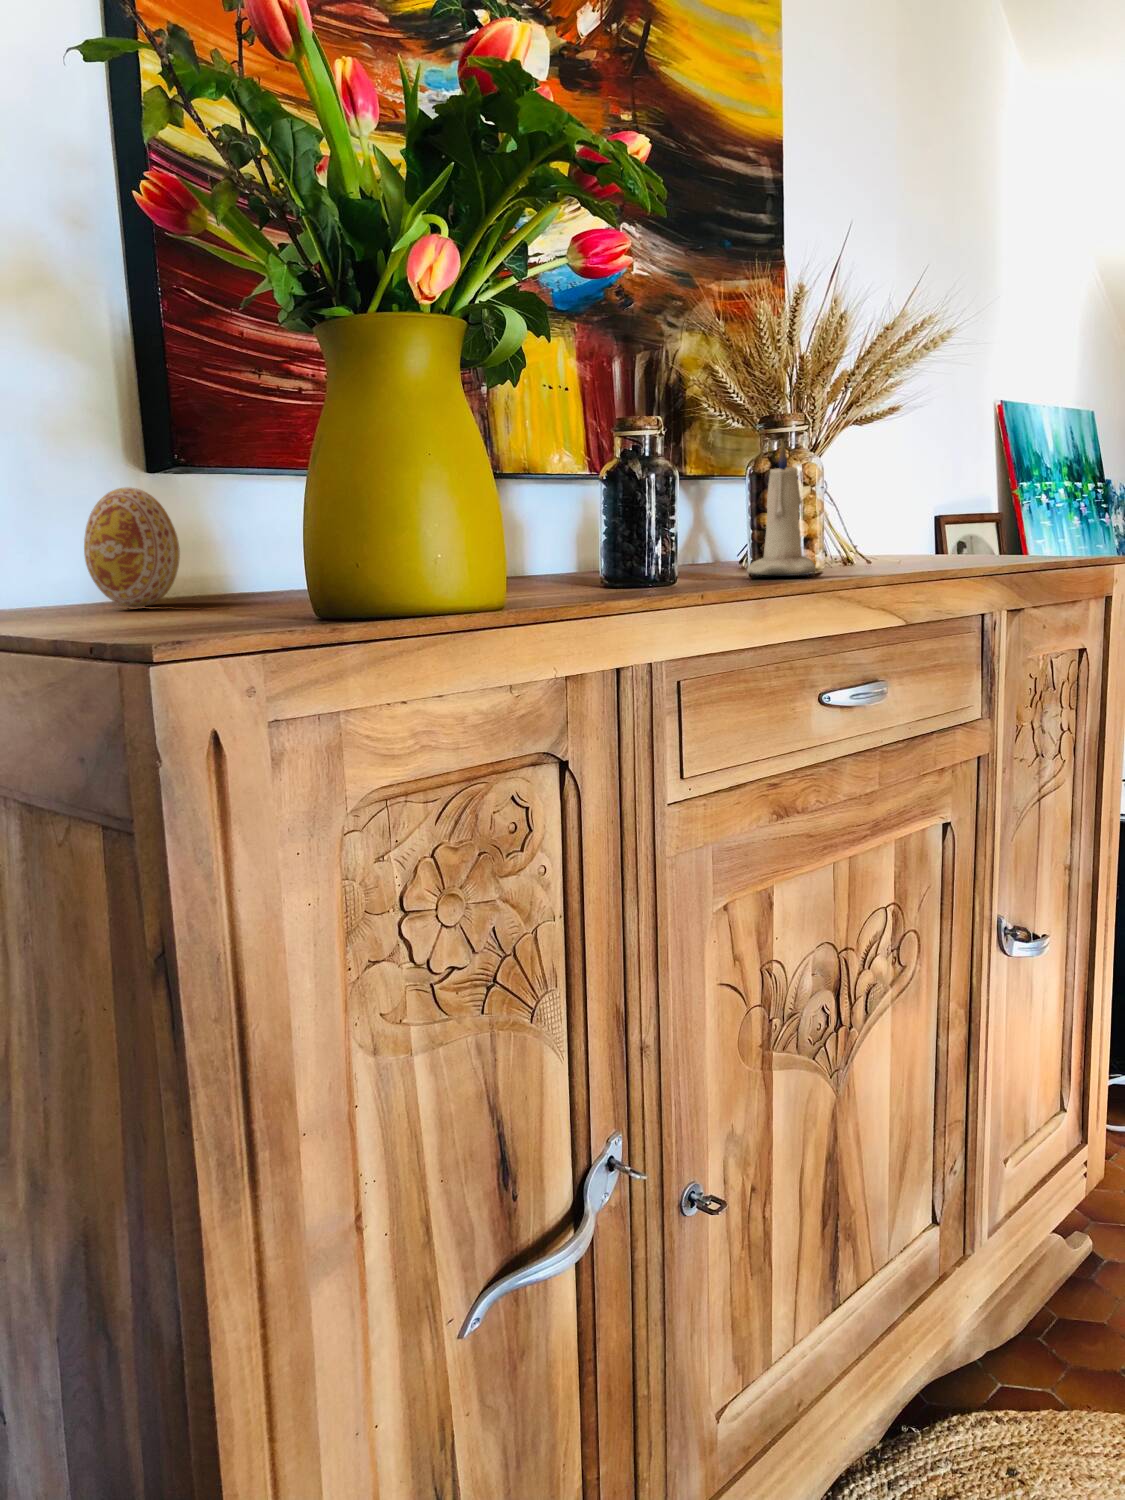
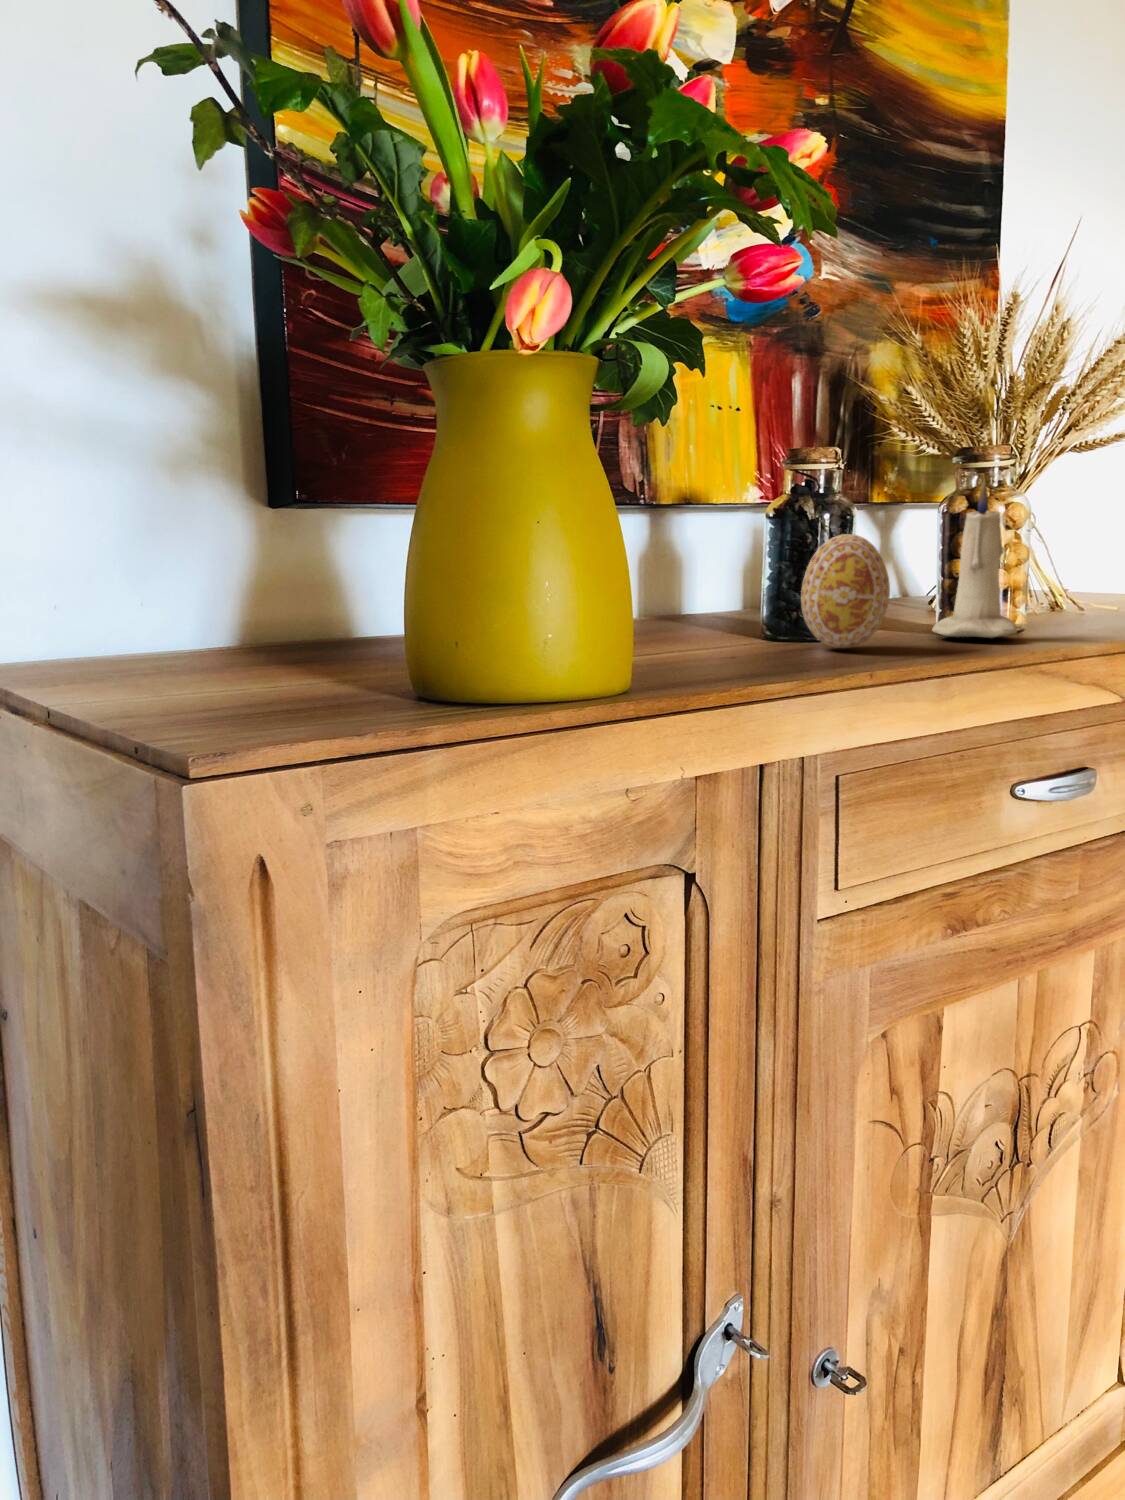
decorative egg: present [84,487,180,607] -> present [801,534,890,648]

